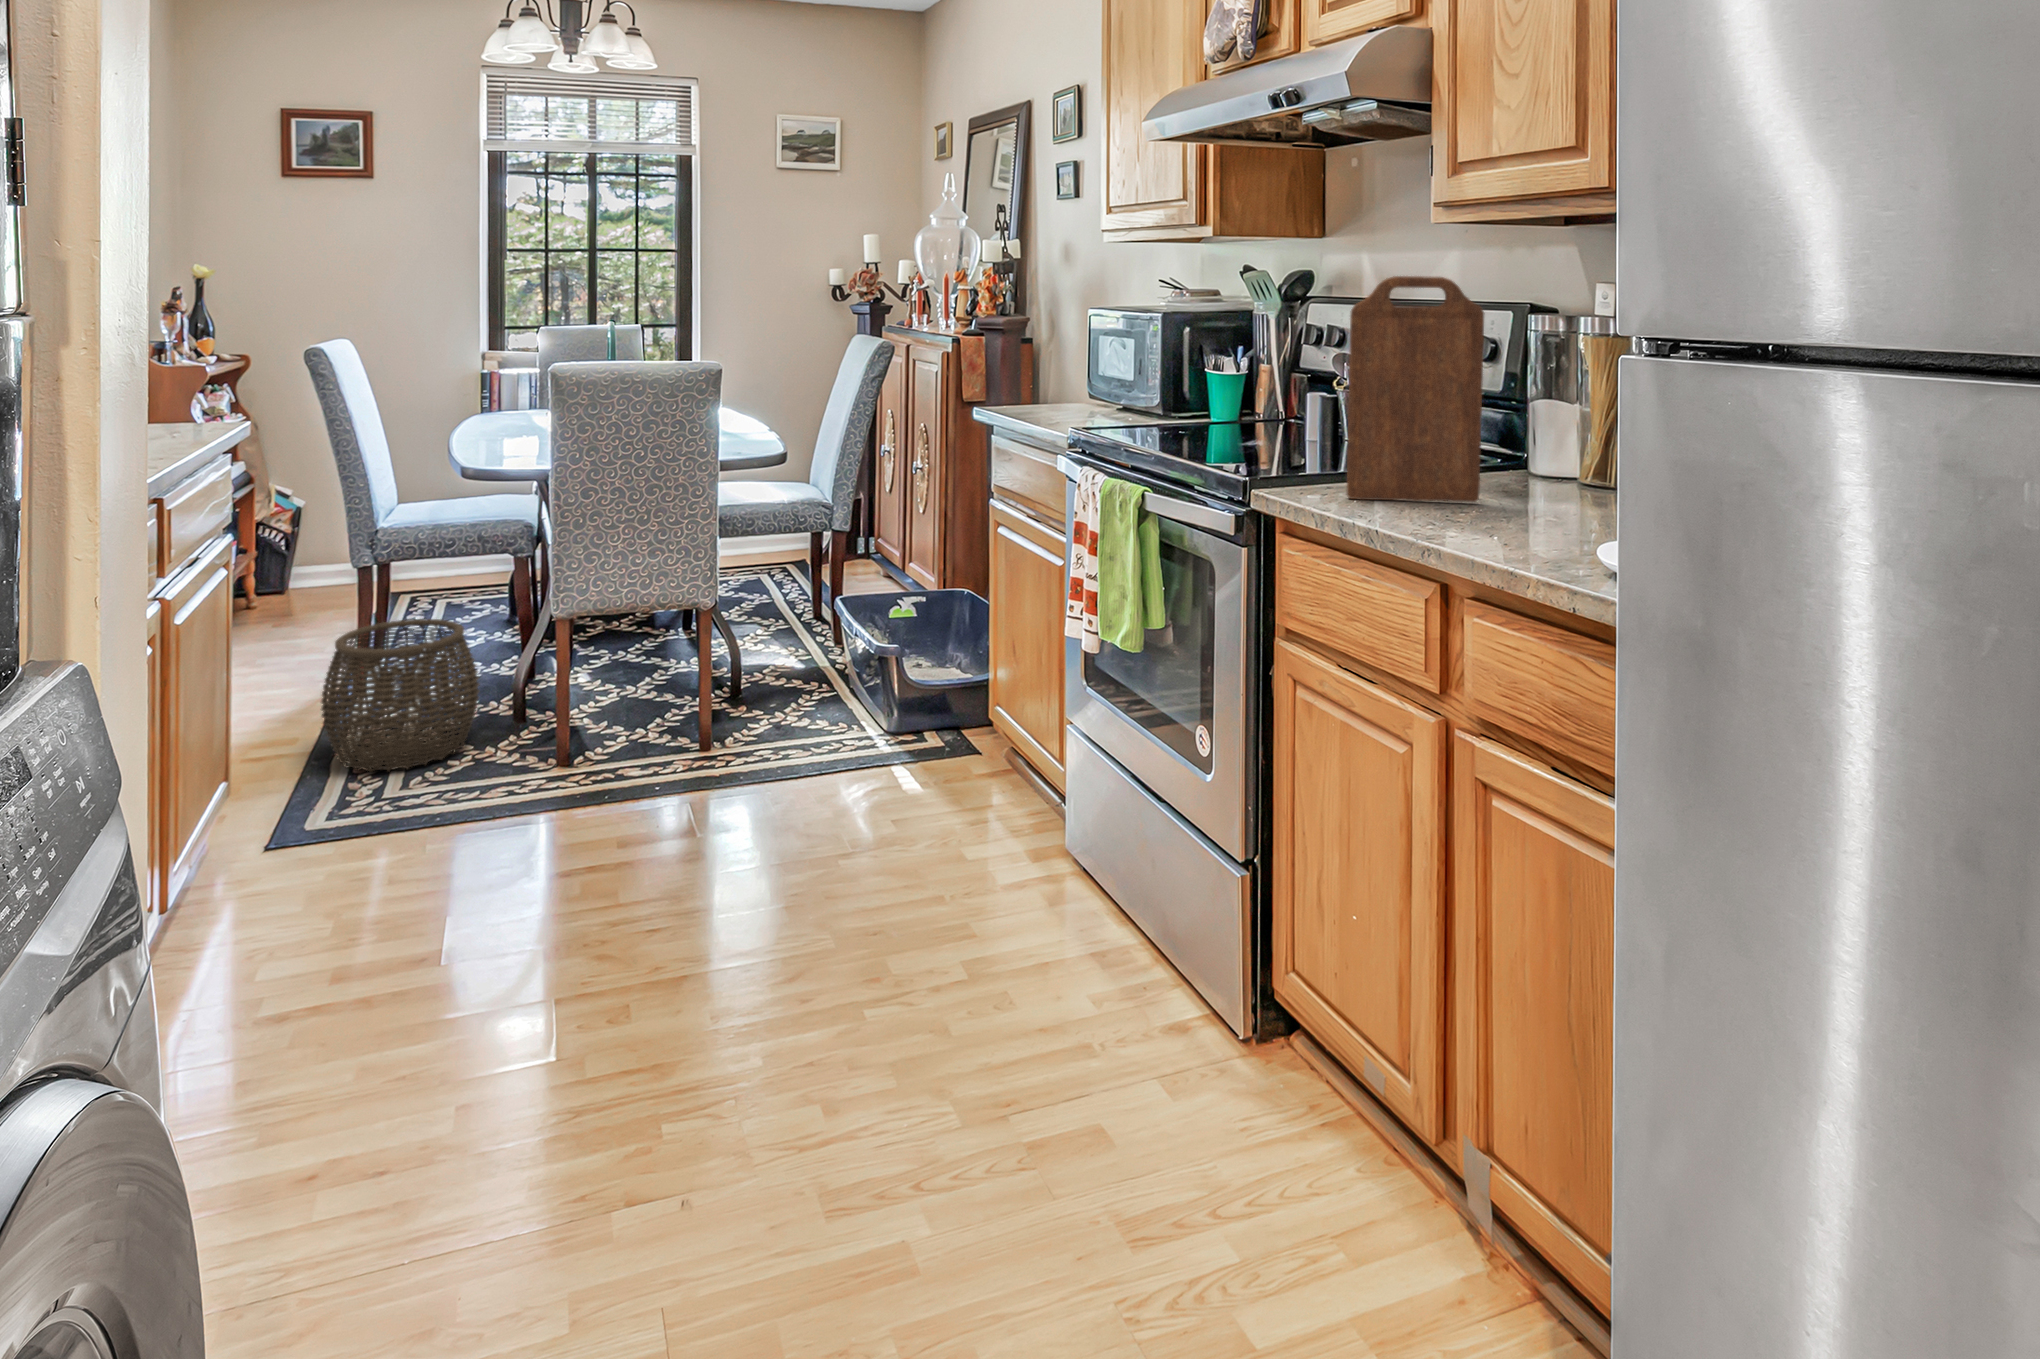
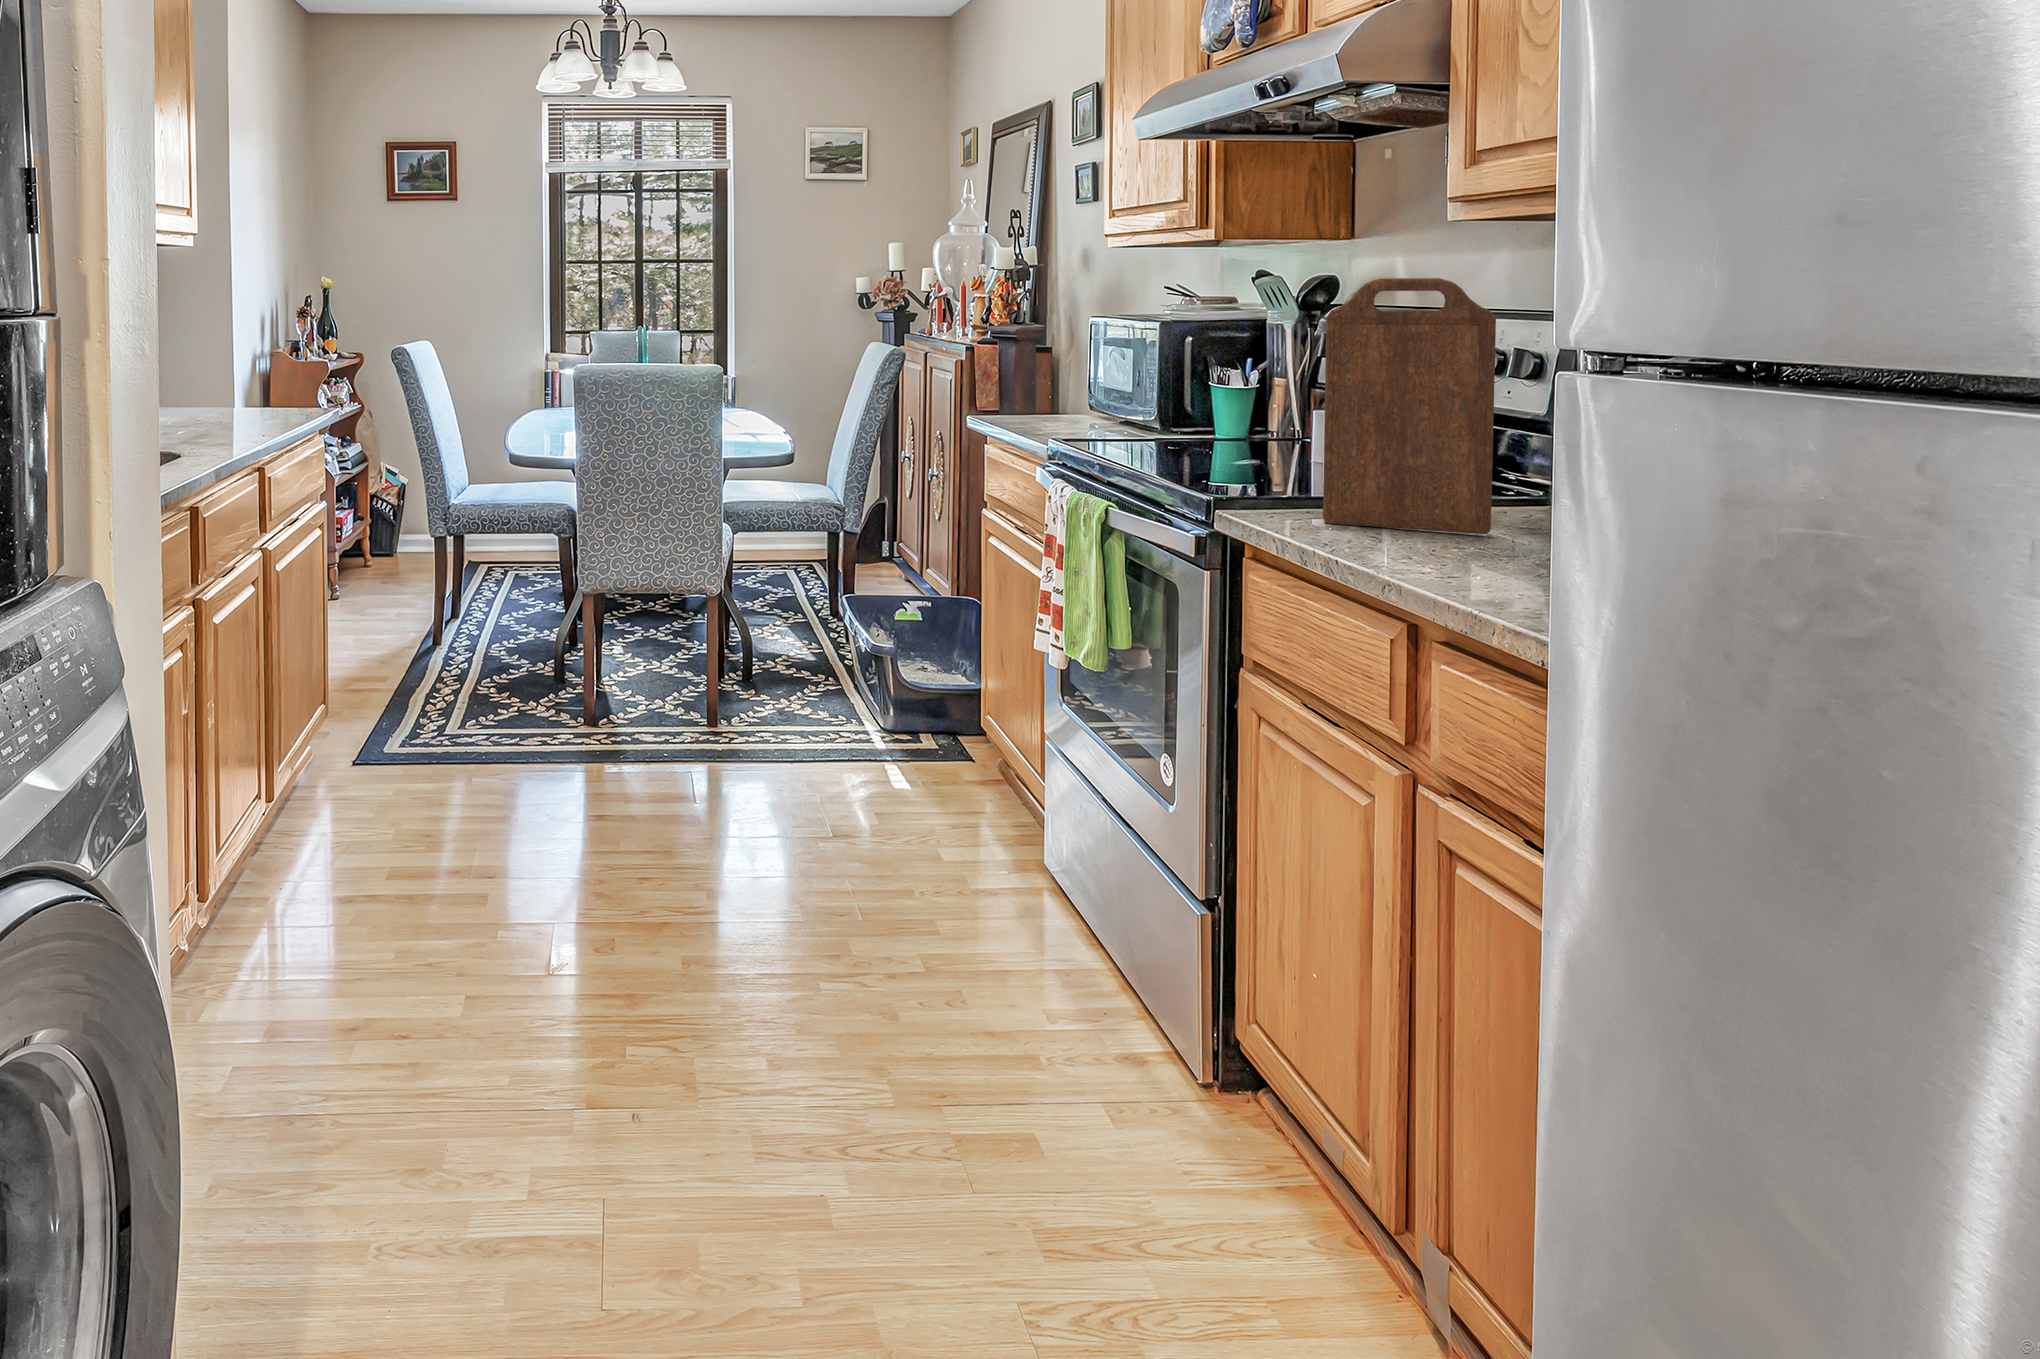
woven basket: present [321,619,479,772] -> none [400,585,523,714]

